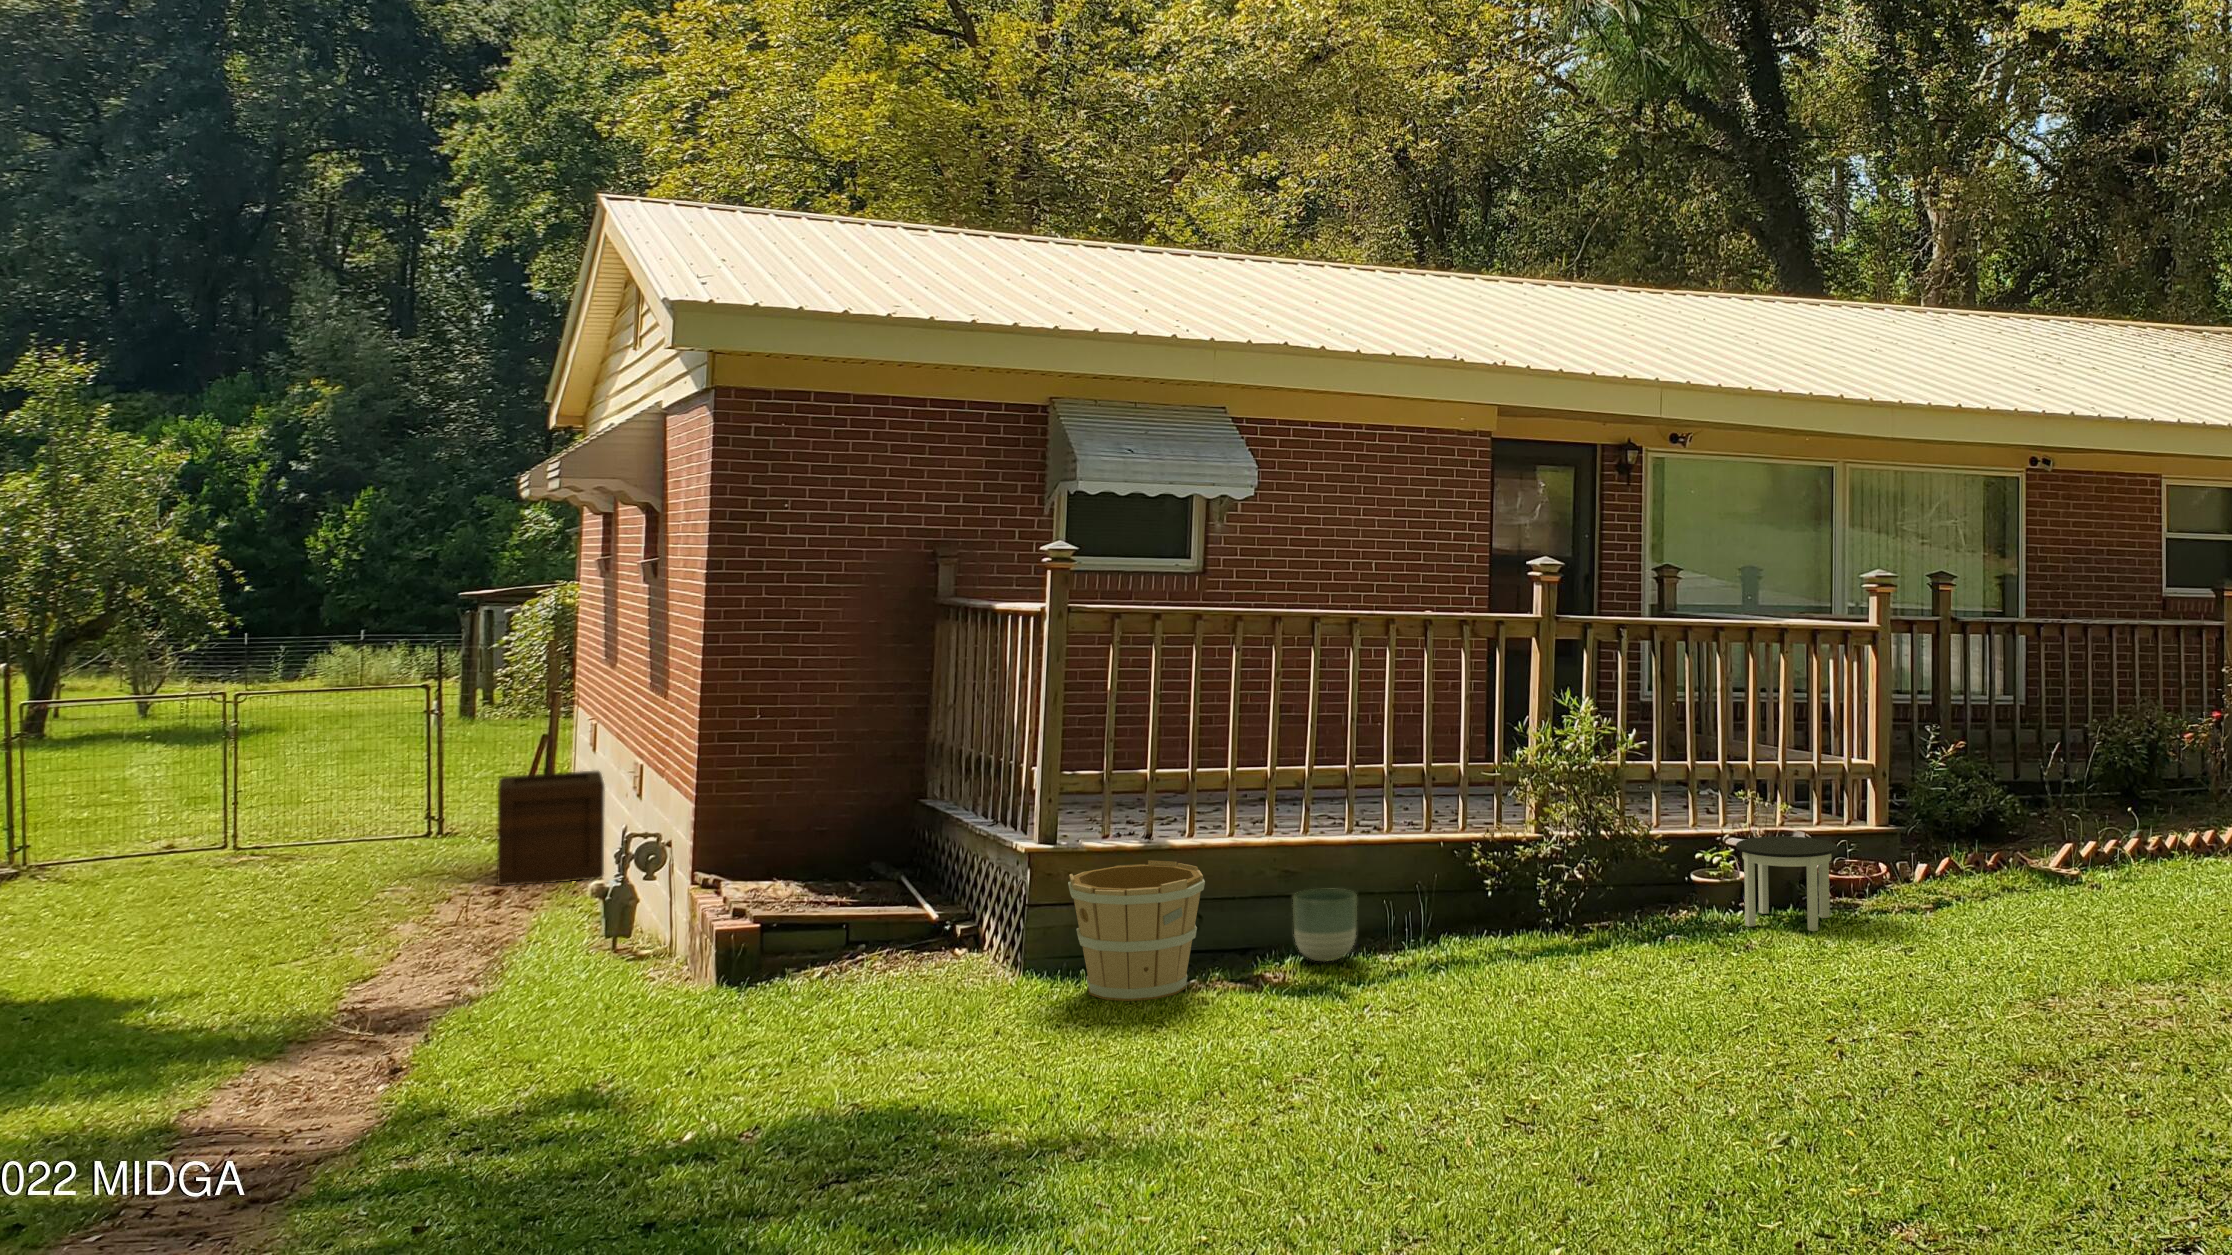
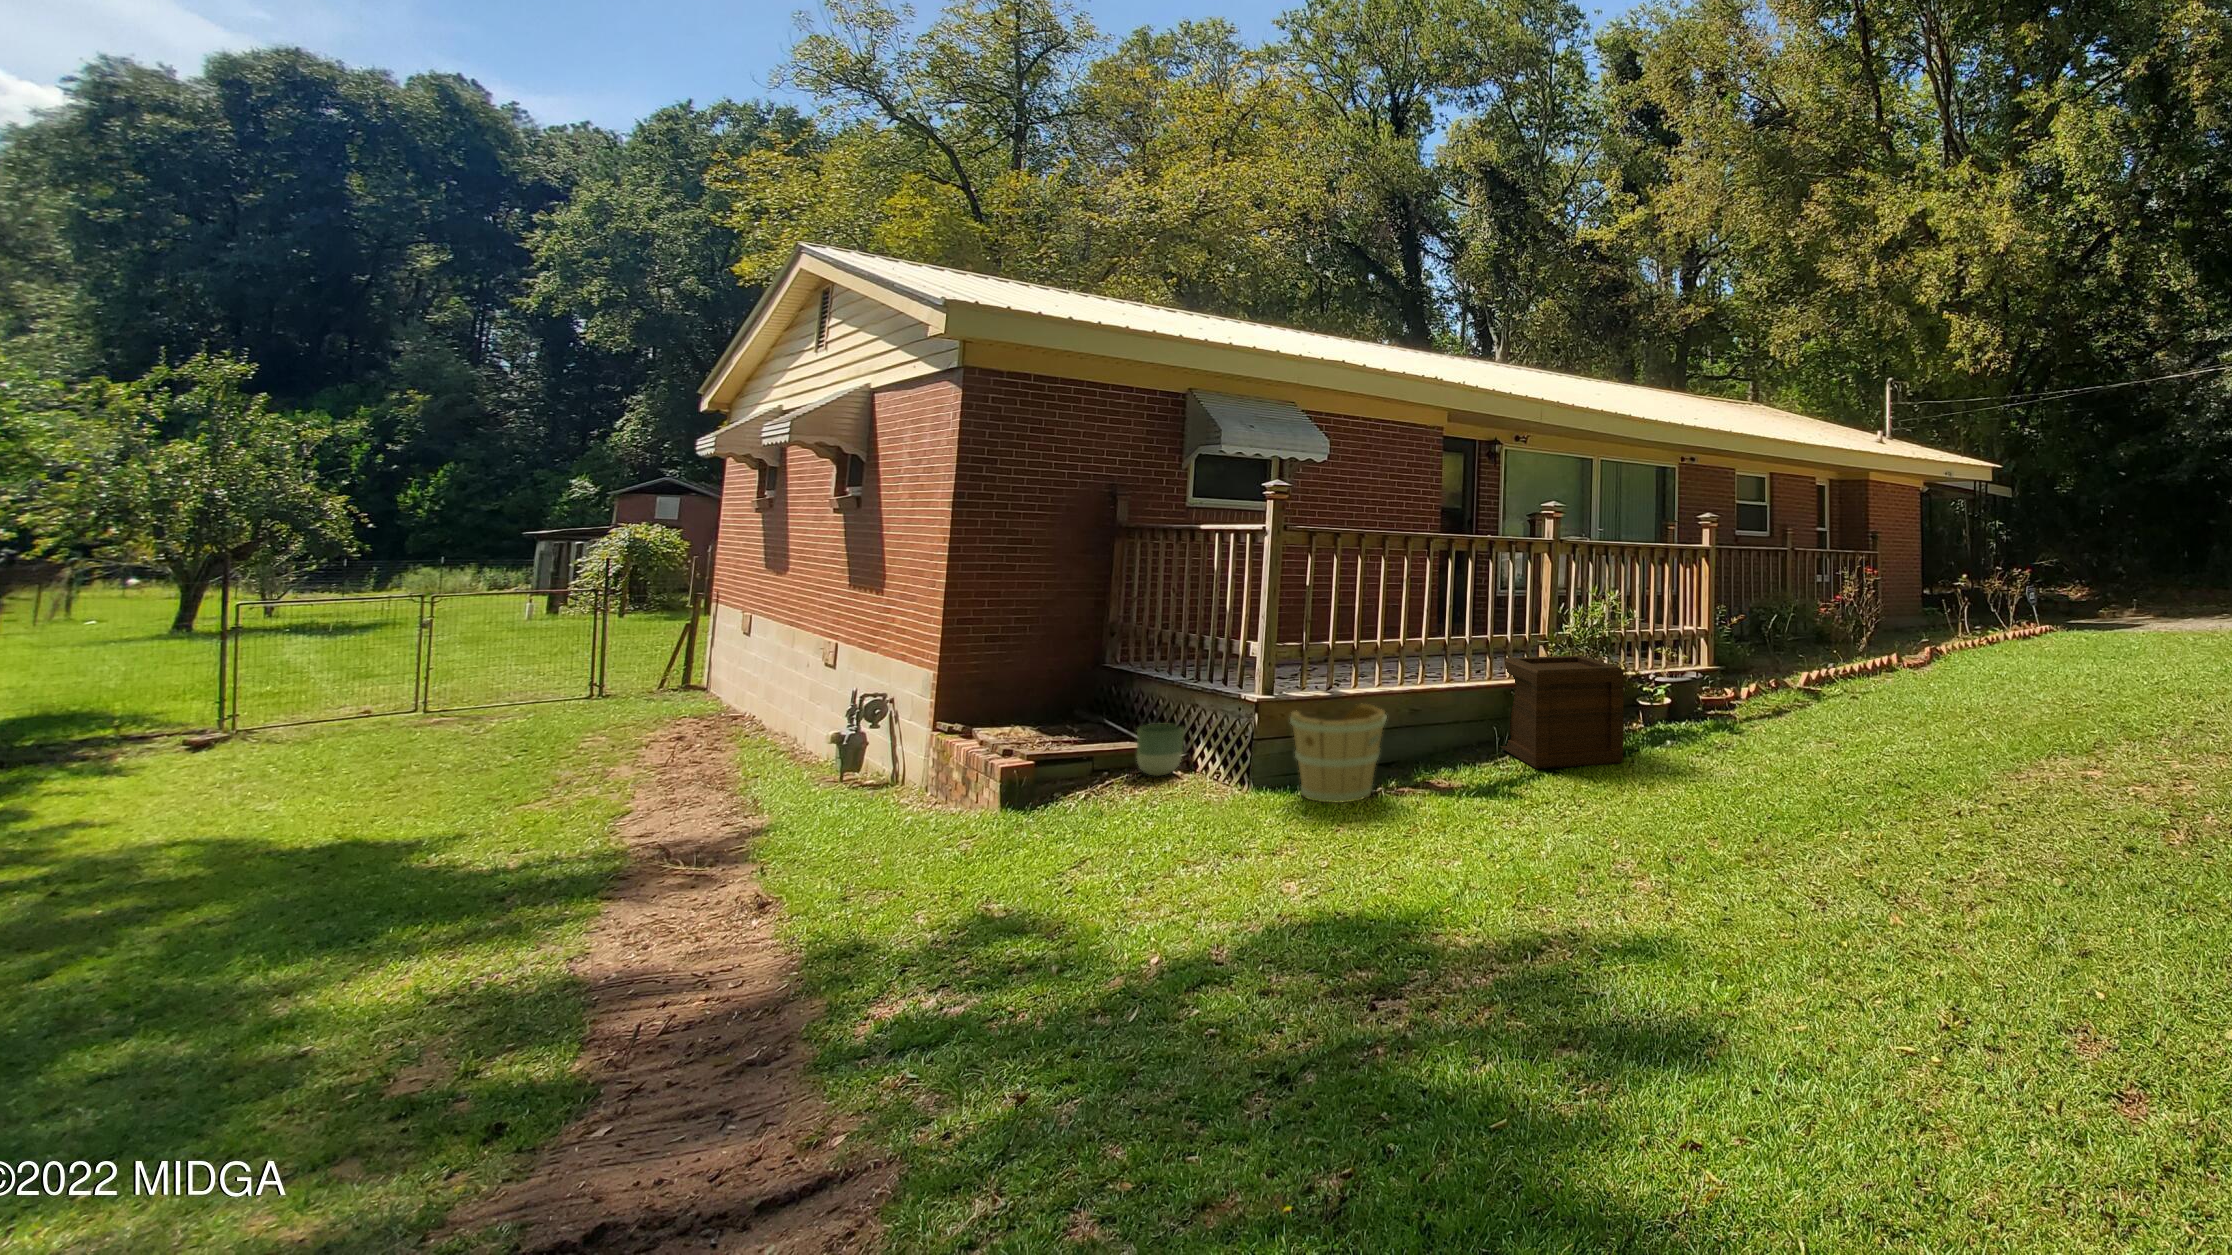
wooden crate: present [497,771,605,886] -> present [1500,656,1624,769]
round table: present [1736,836,1837,931] -> none [1668,682,1732,741]
planter: present [1293,889,1357,961] -> present [1137,723,1184,776]

